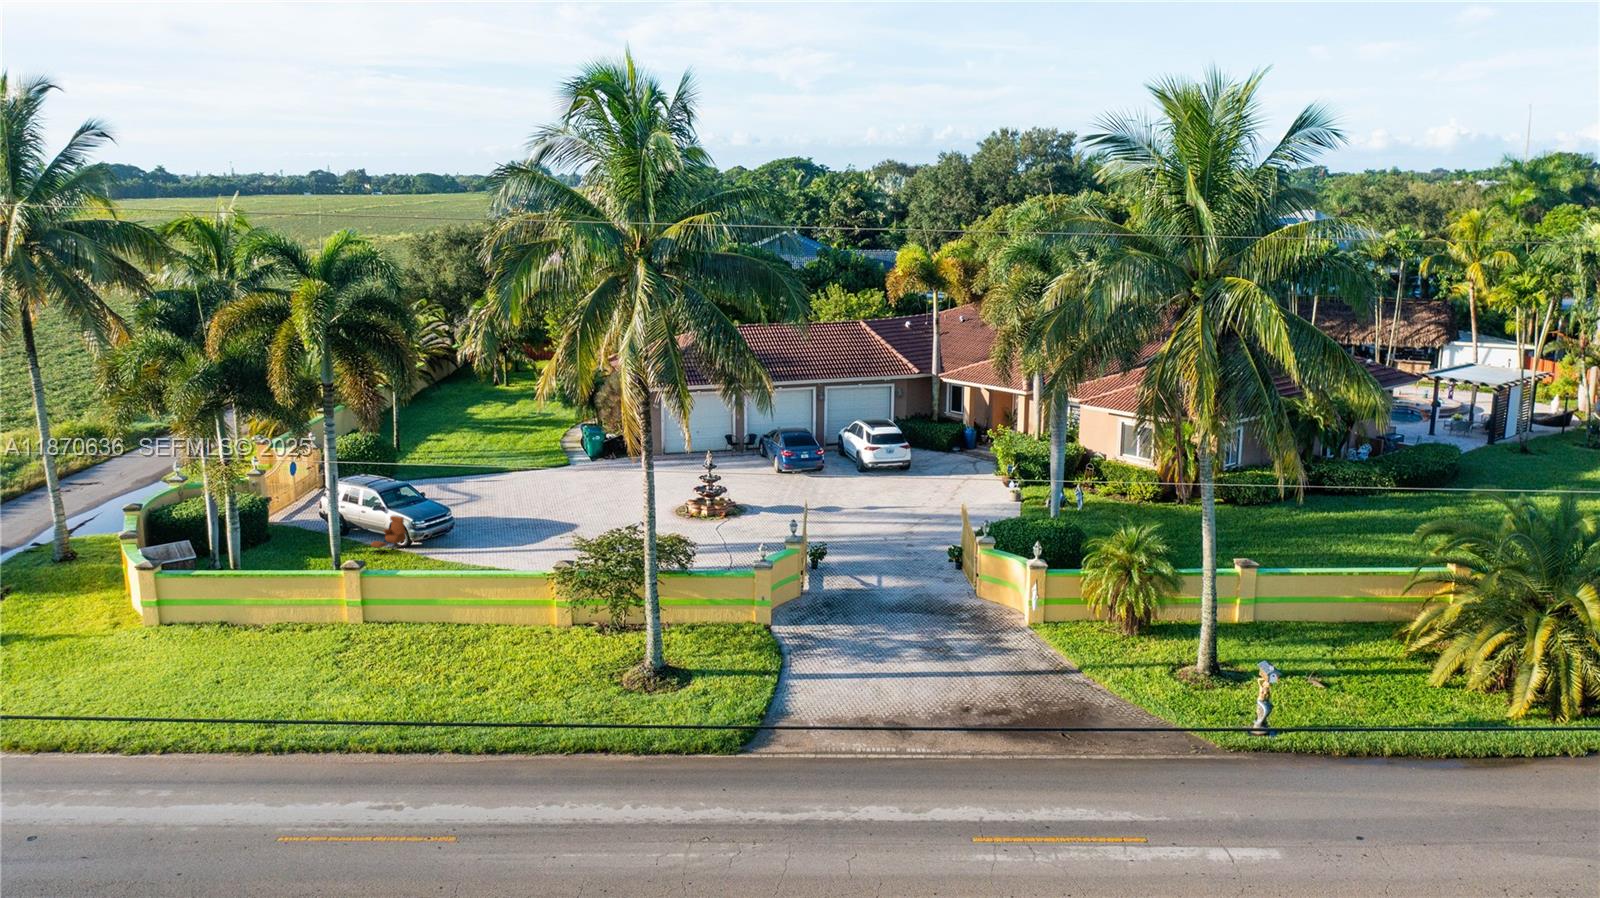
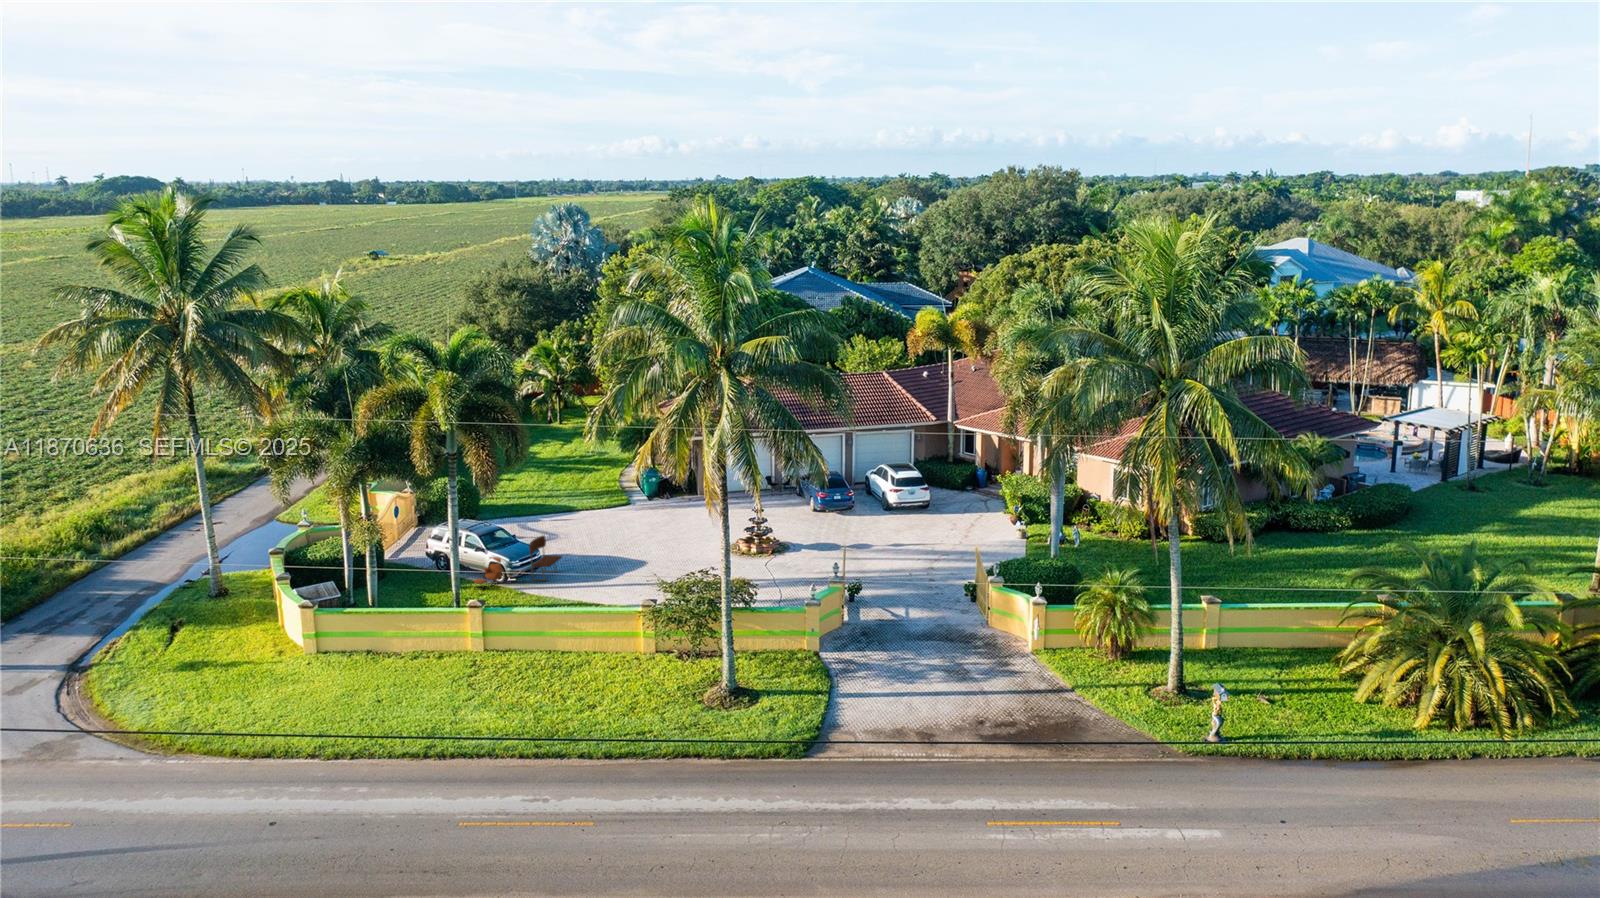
bench: none [437,492,478,545] -> present [529,536,562,581]

